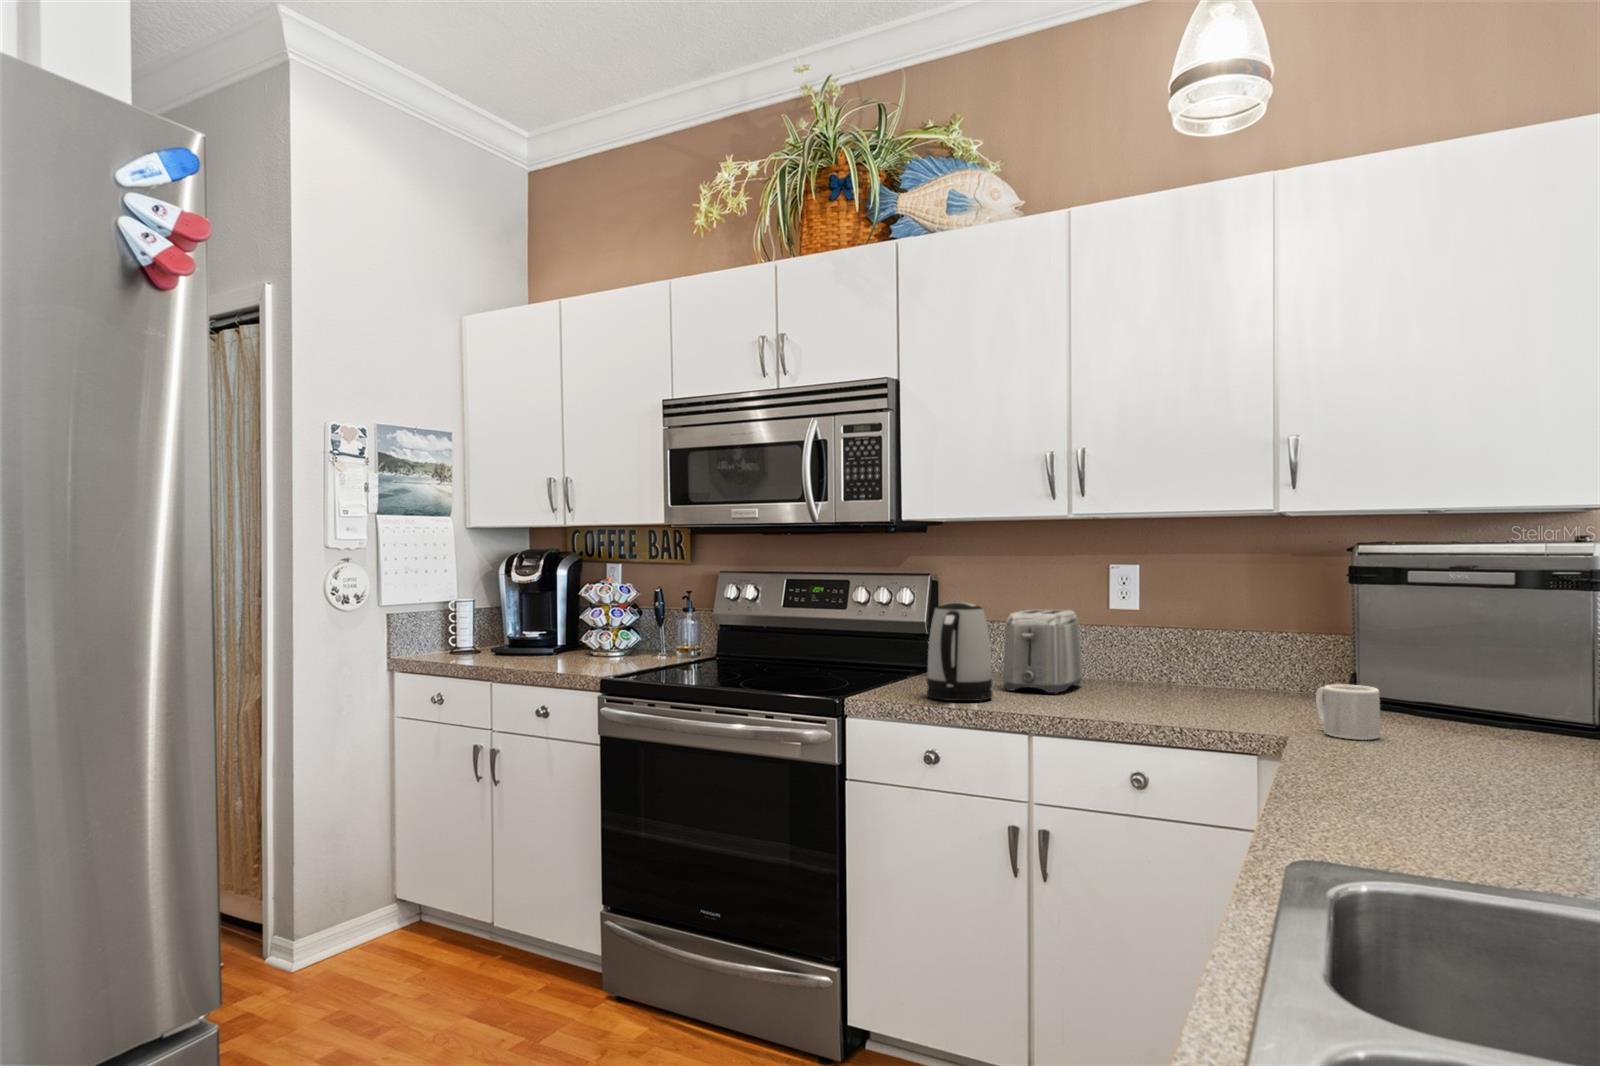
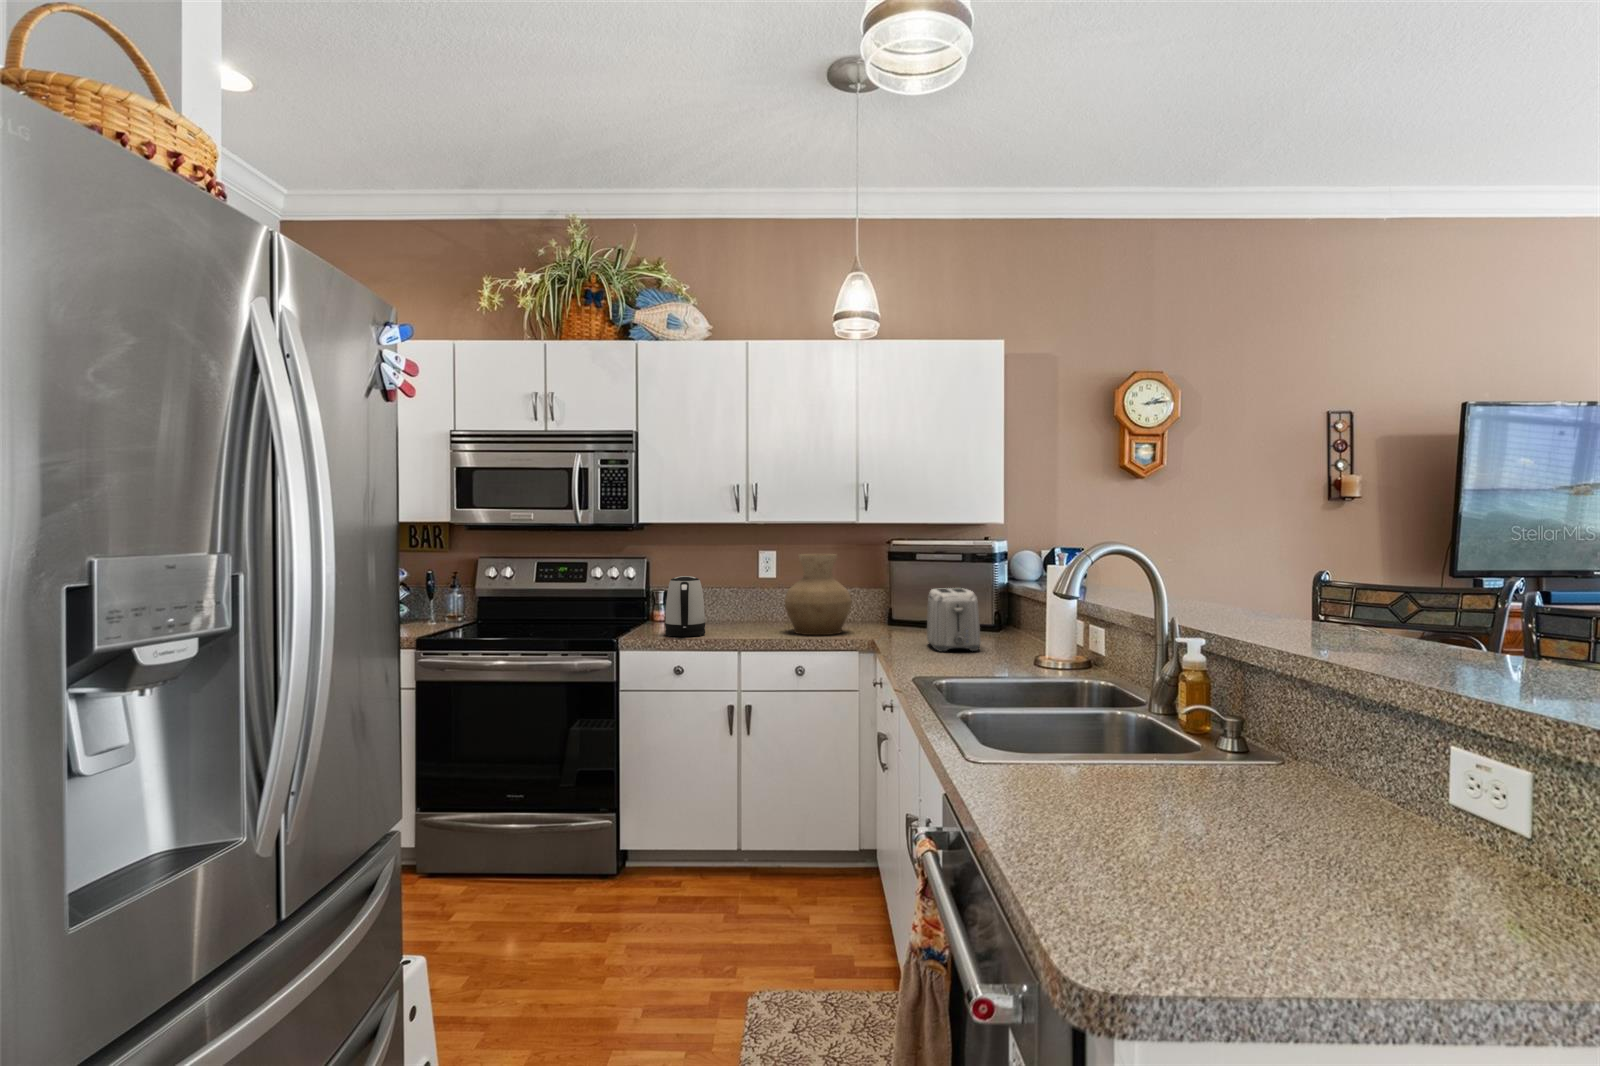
vase: none [1132,570,1264,718] -> present [784,554,851,635]
toaster: present [1003,610,1082,694] -> present [927,588,981,652]
mug: present [1316,684,1380,740] -> none [879,612,909,639]

